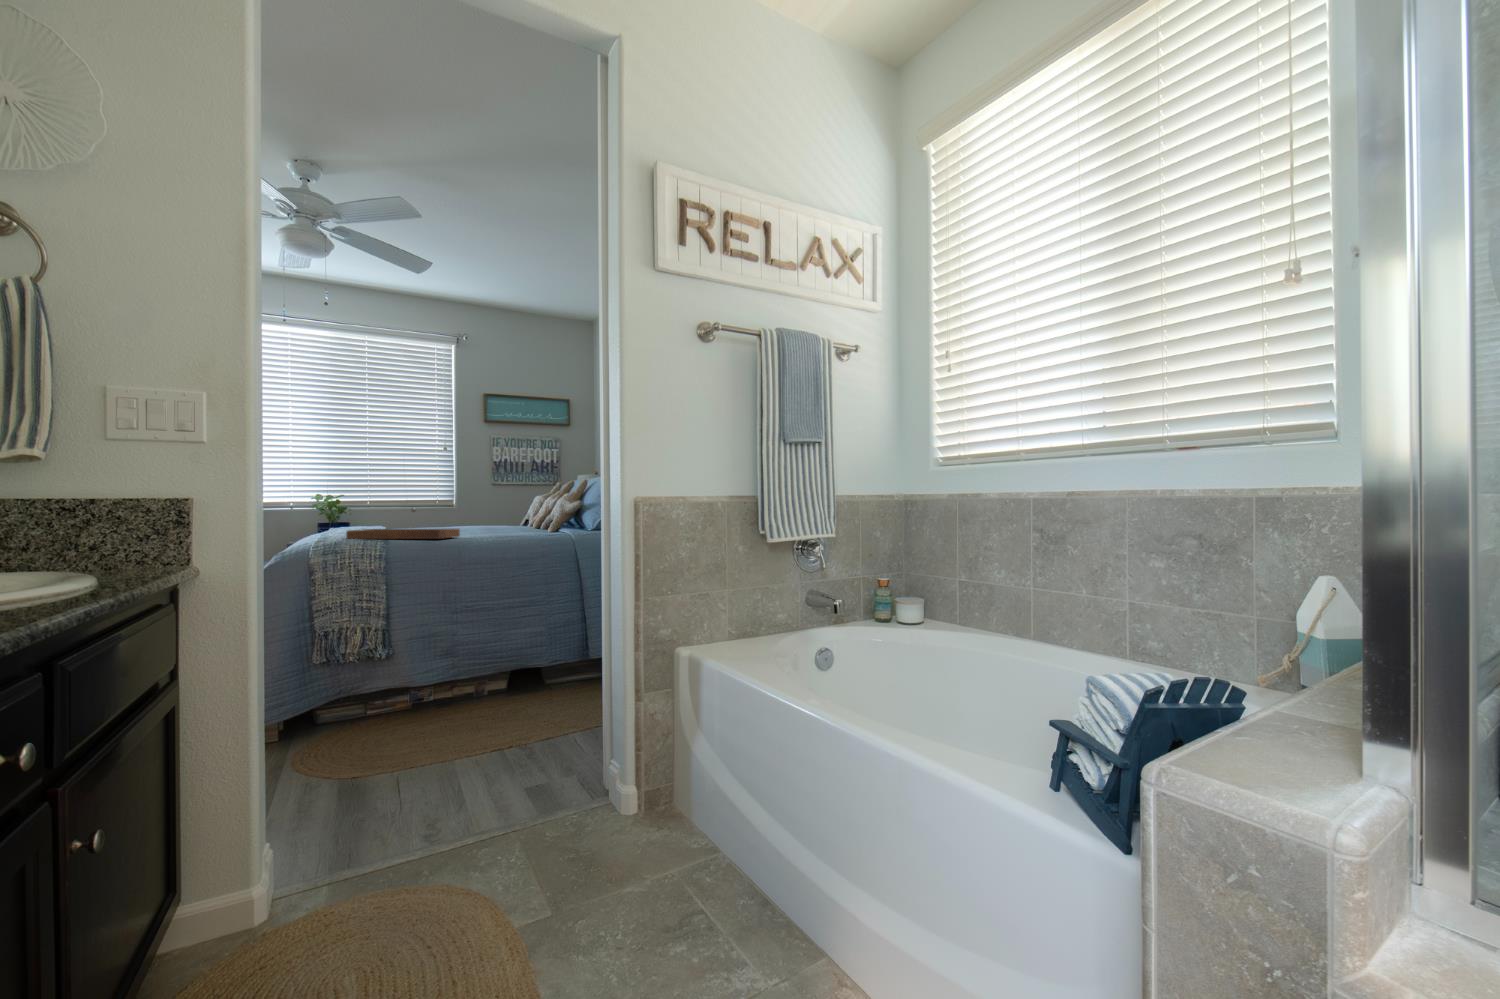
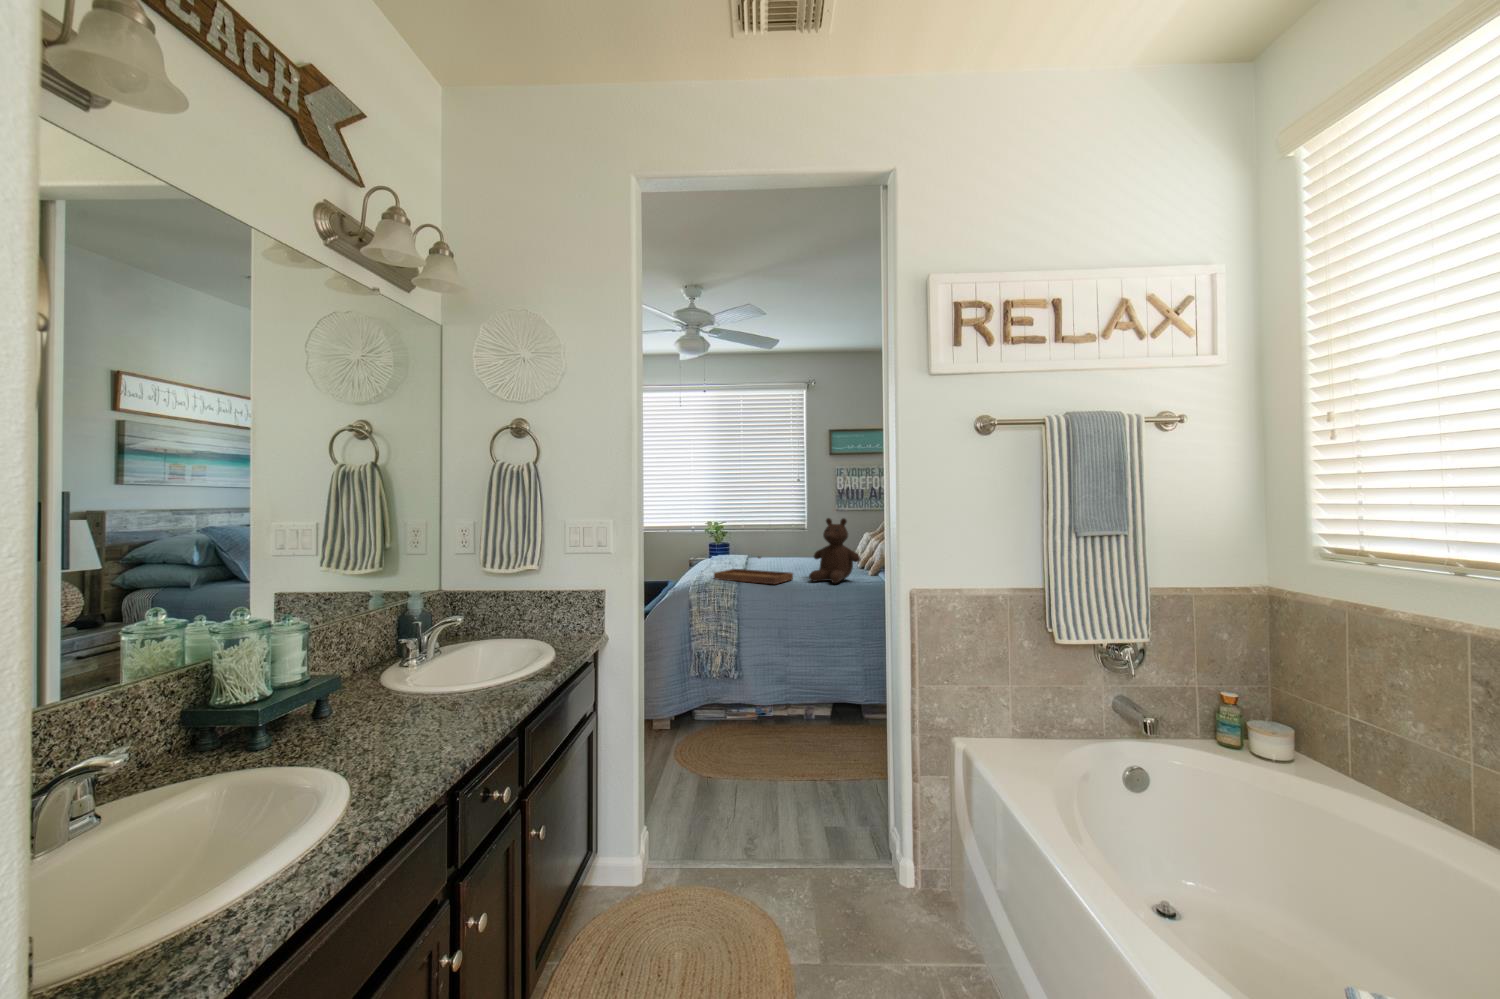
teddy bear: none [481,465,543,537] -> present [809,518,860,583]

